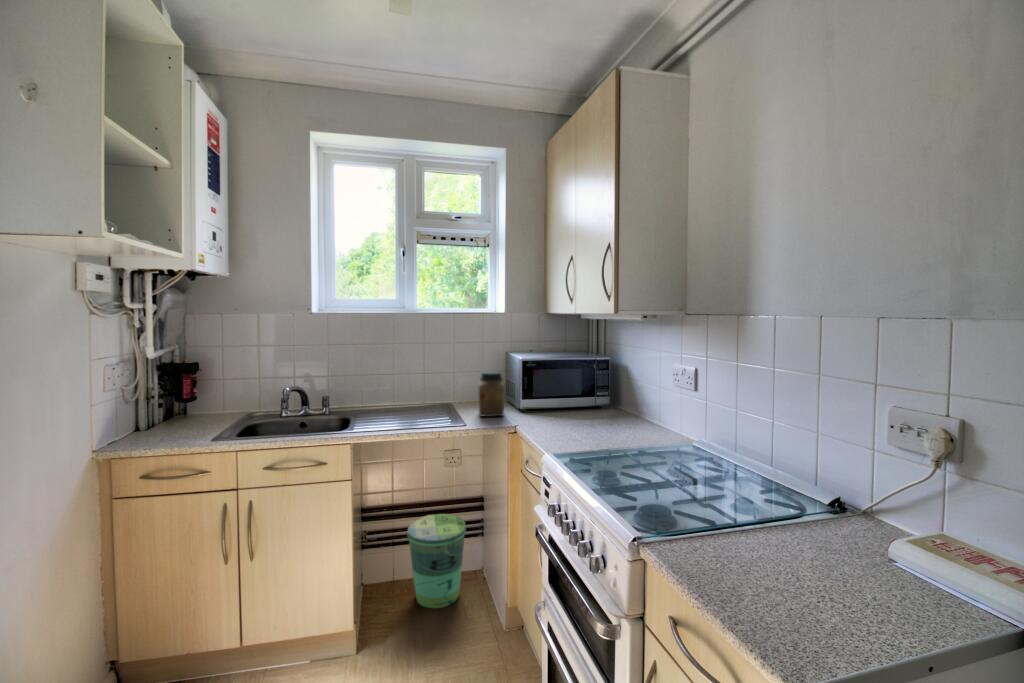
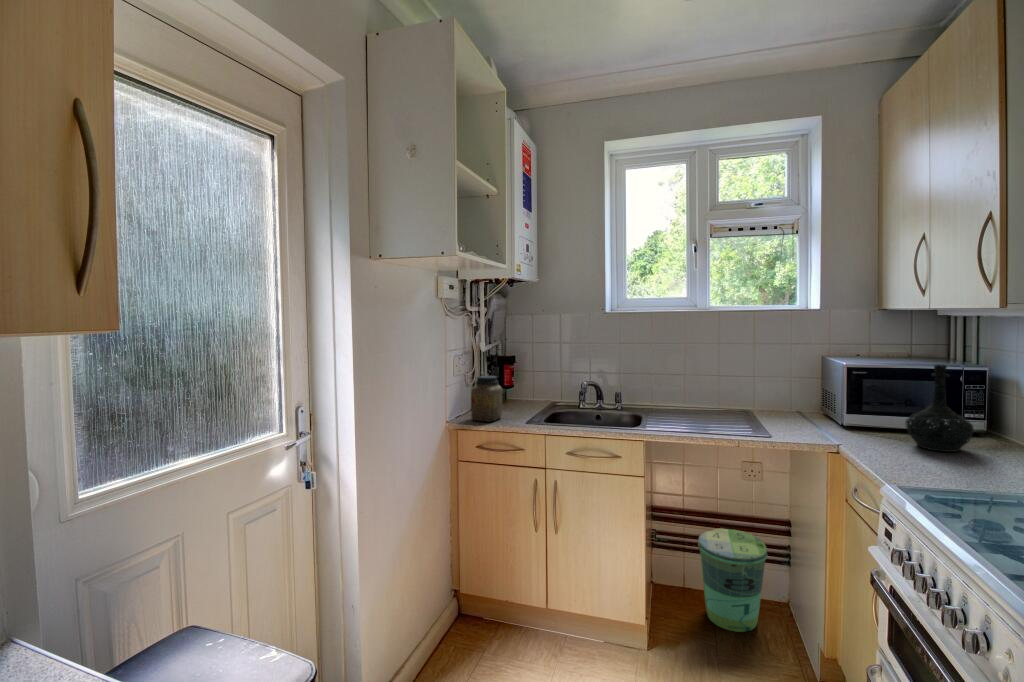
bottle: none [560,356,600,422] -> present [905,365,974,452]
jar: present [478,372,504,417] -> present [471,376,503,422]

